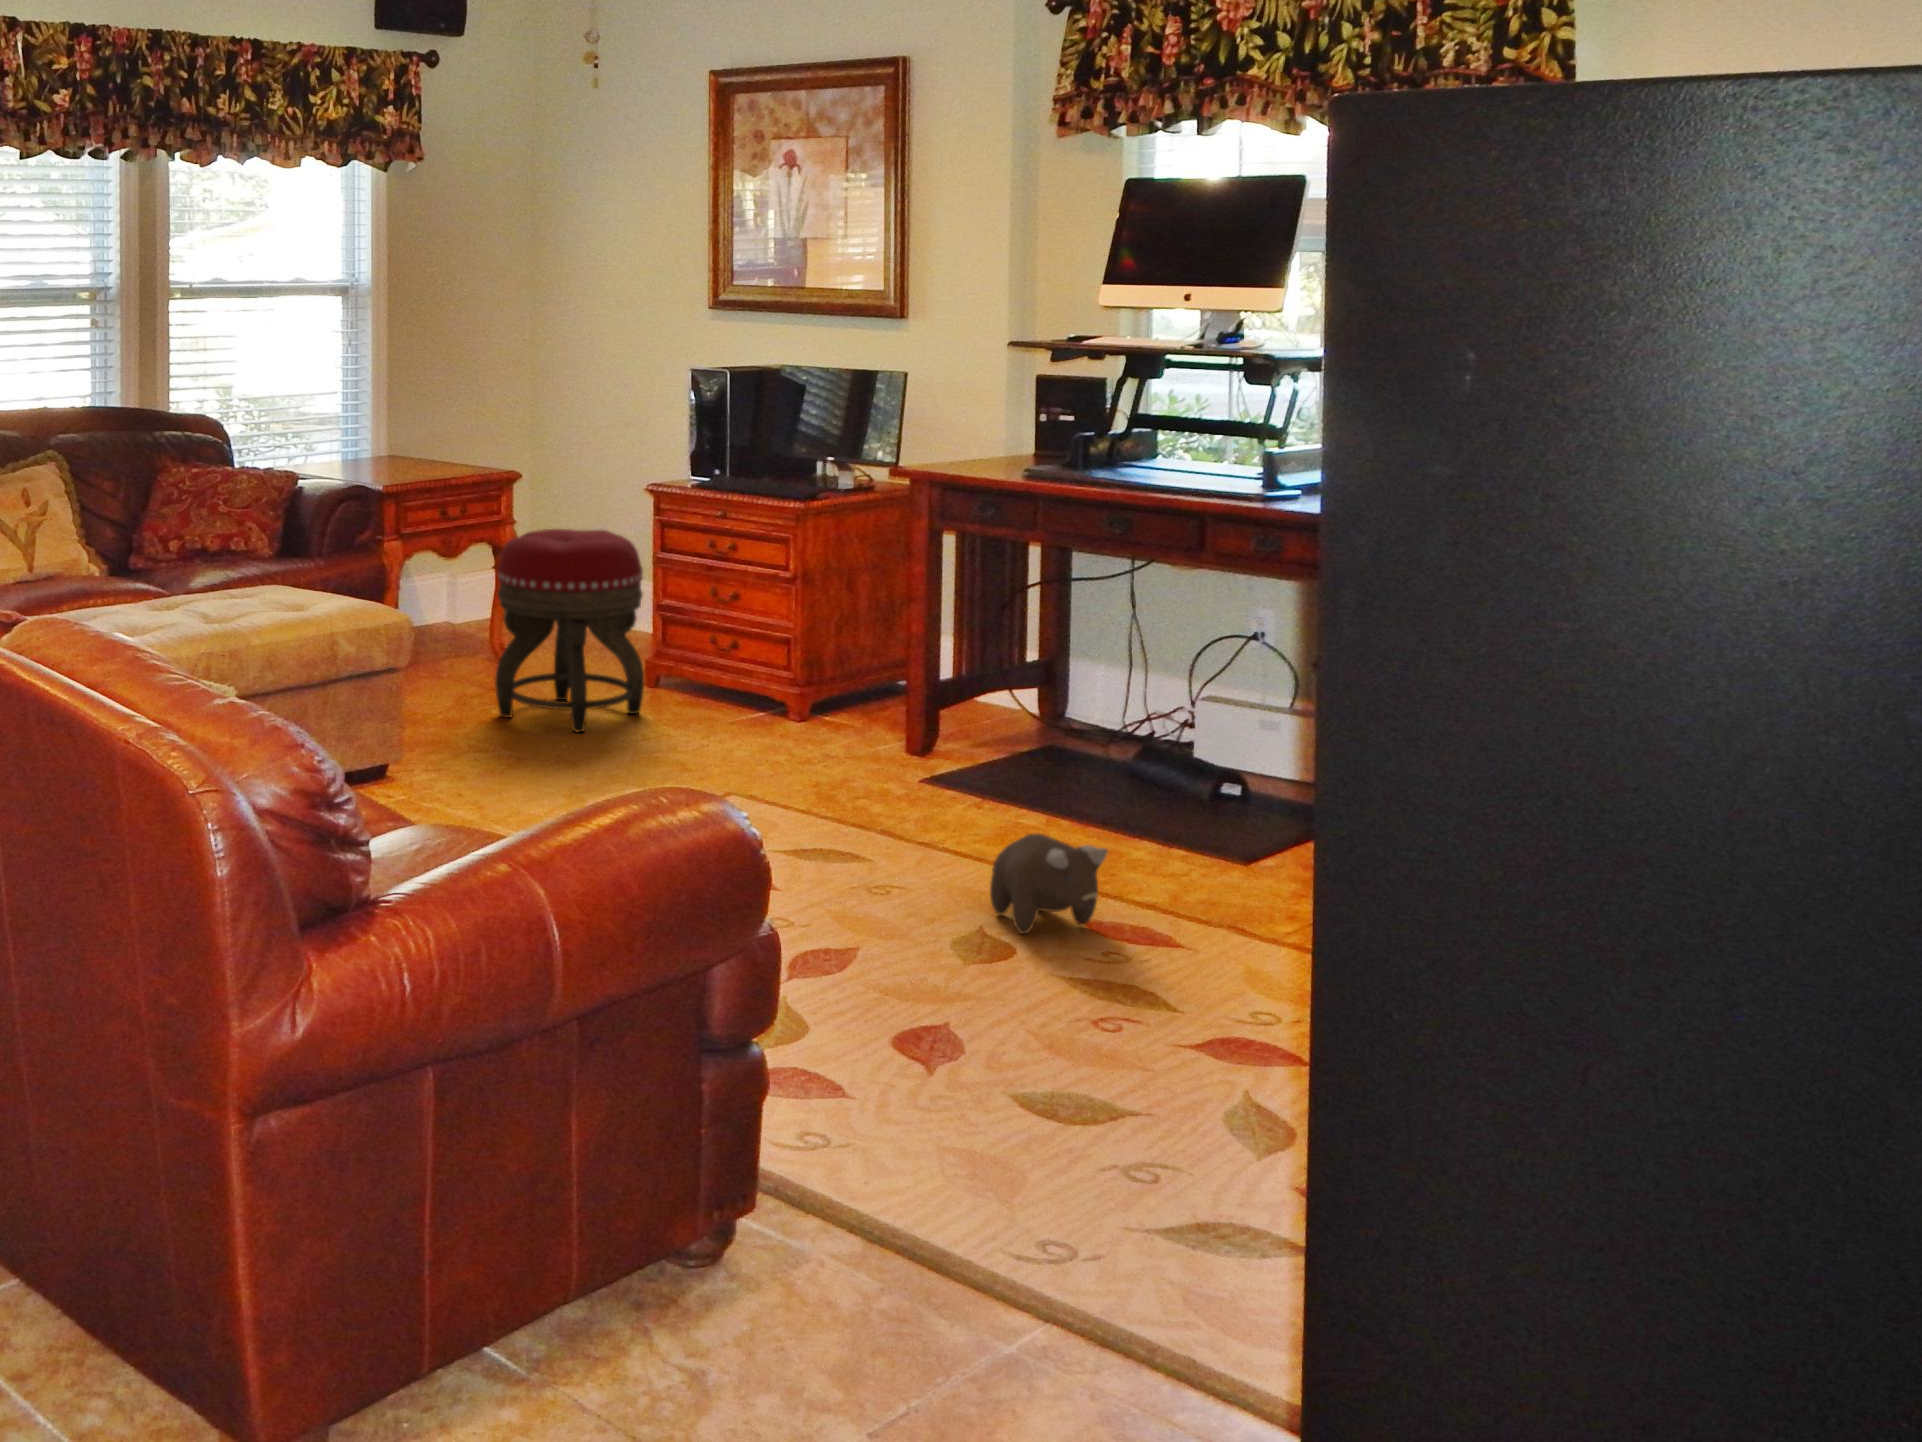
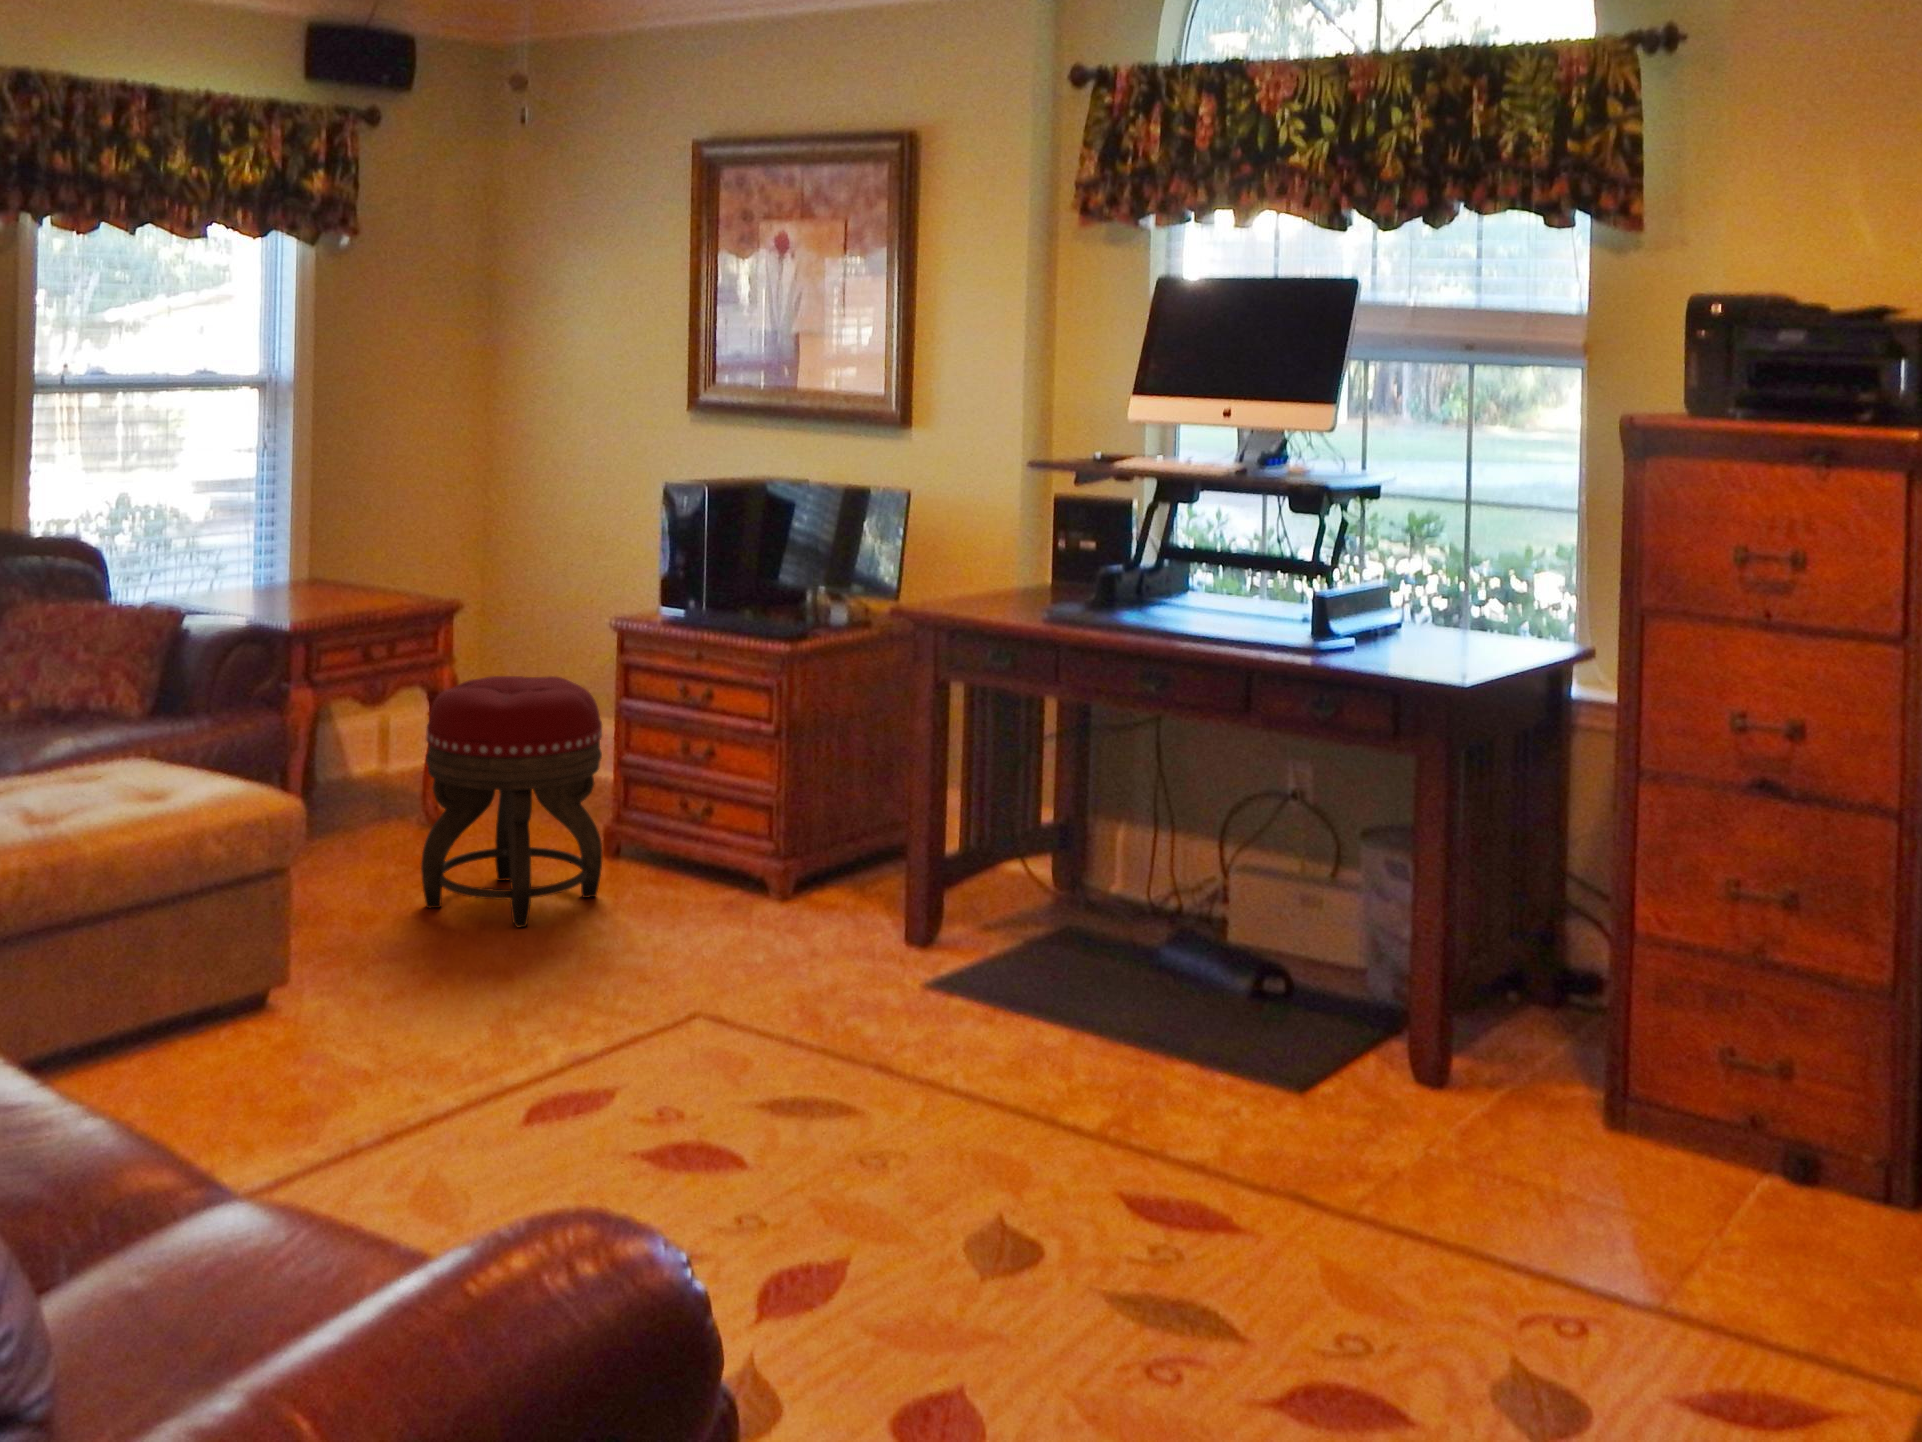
plush toy: present [990,833,1107,934] -> none [1010,1084,1153,1218]

